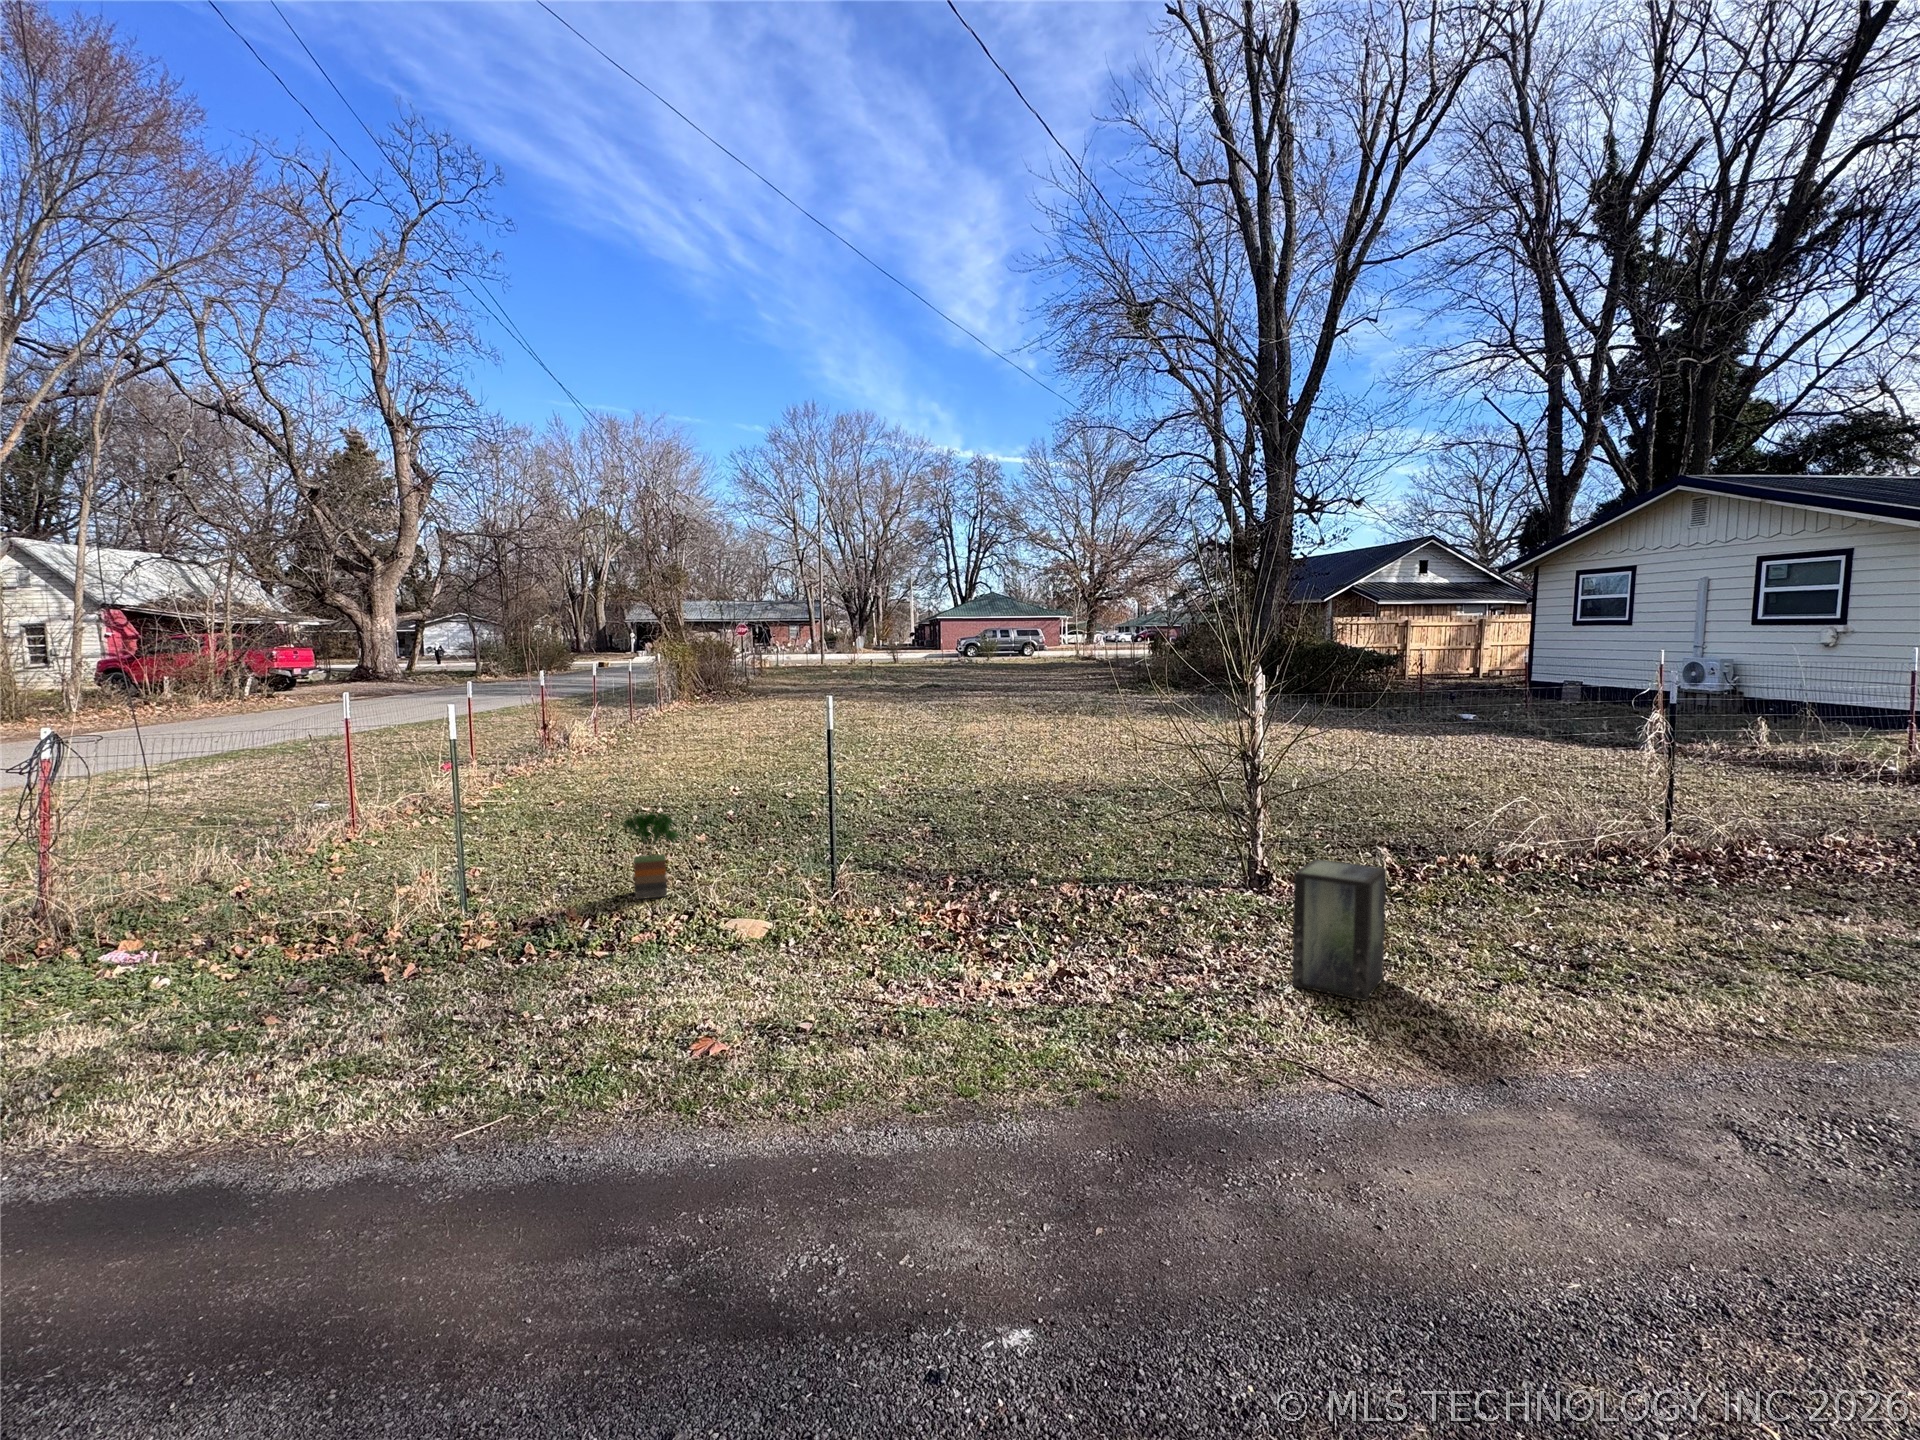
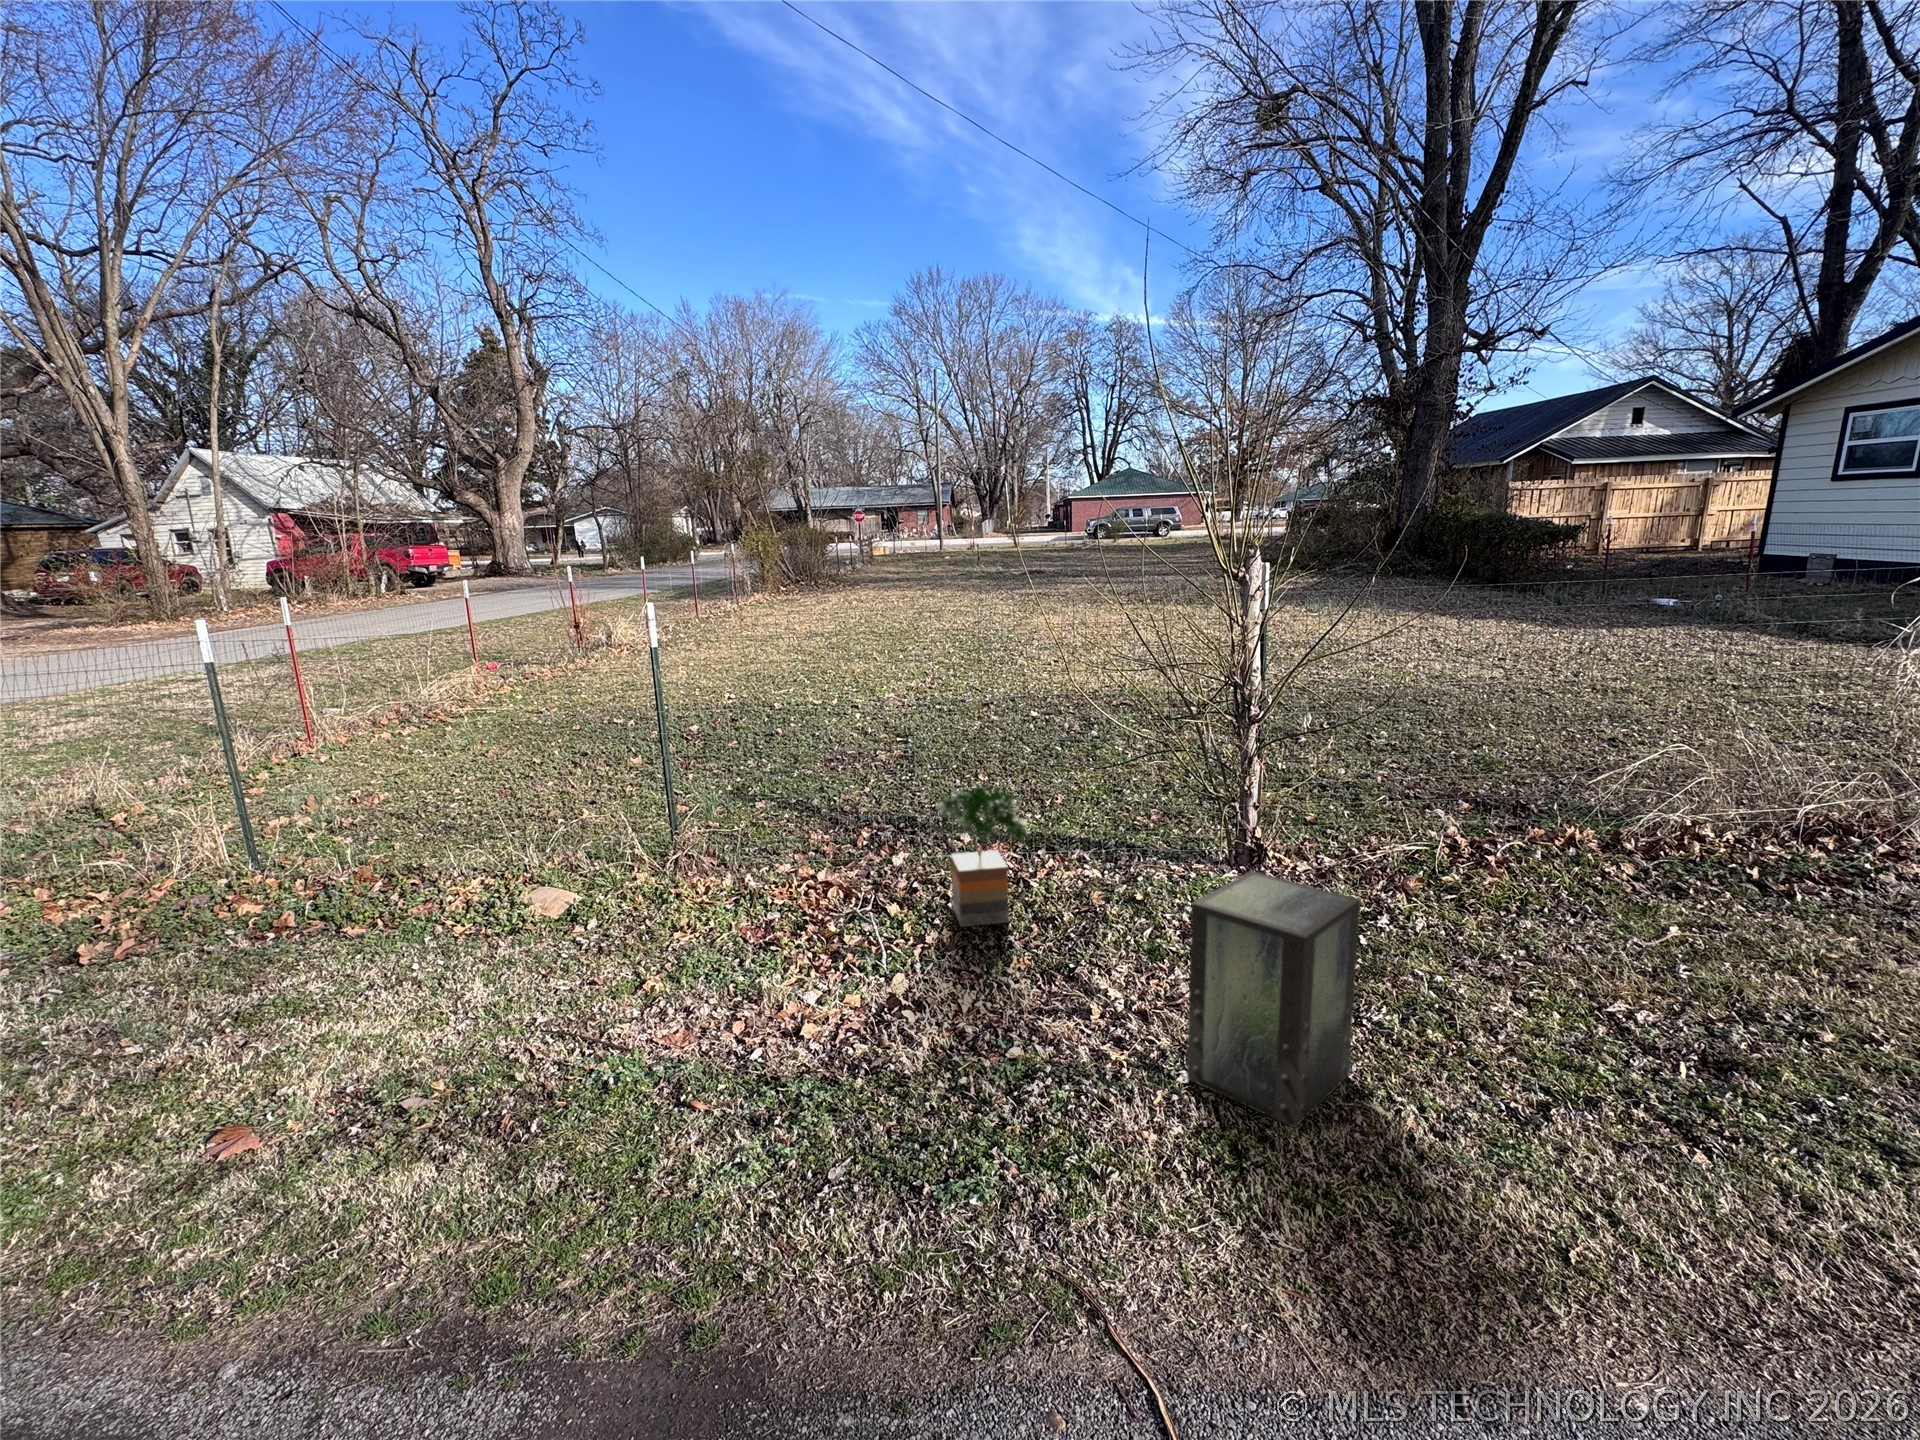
potted tree: present [622,812,678,899] -> present [935,786,1027,927]

